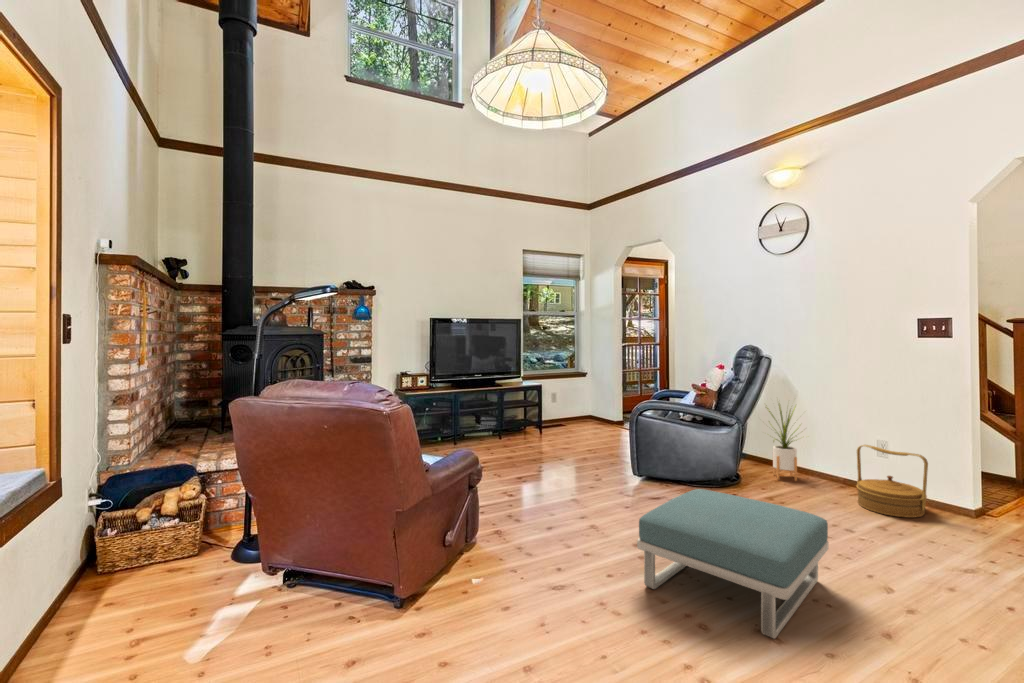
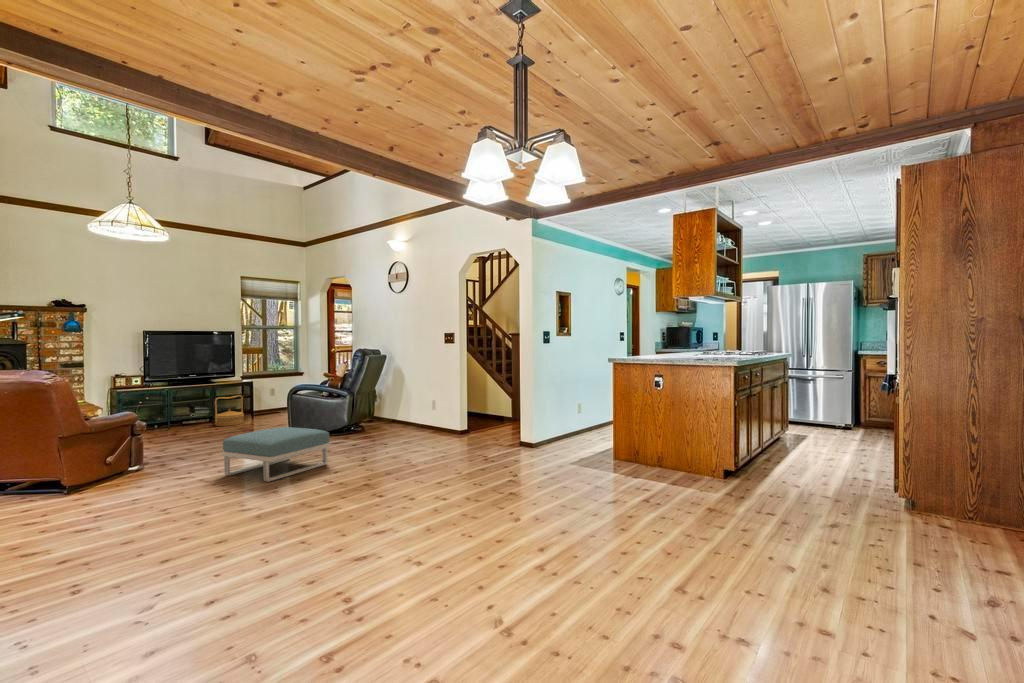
house plant: present [766,403,797,481] -> none [375,379,405,430]
woven basket: present [856,445,928,518] -> present [215,396,244,426]

